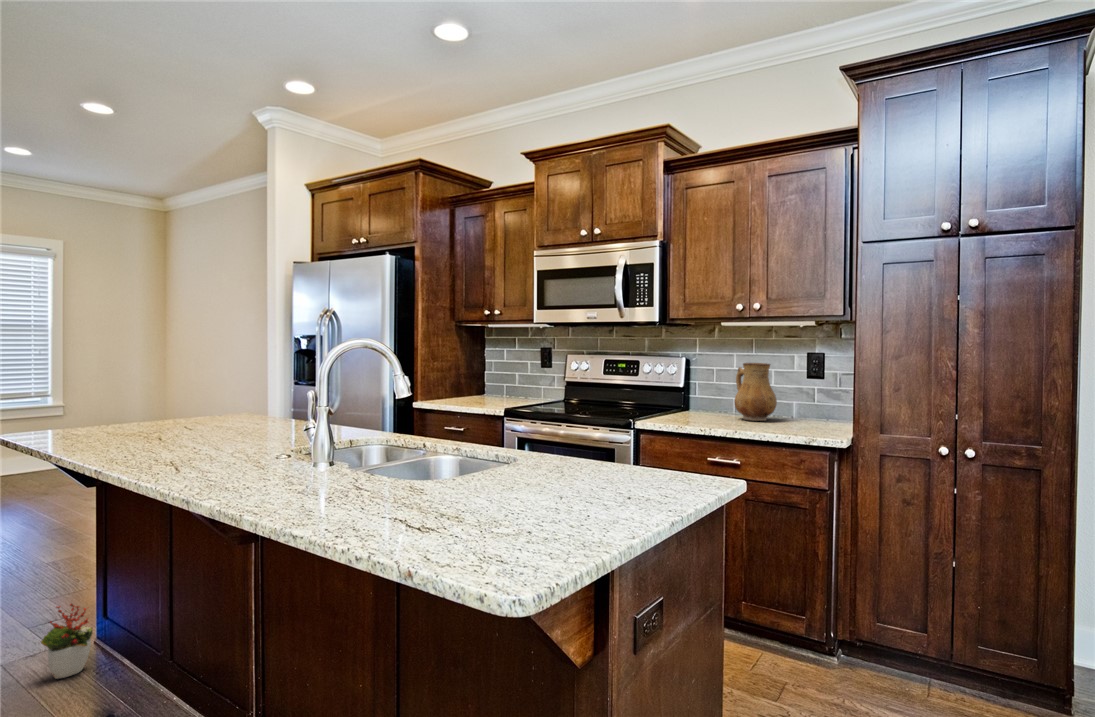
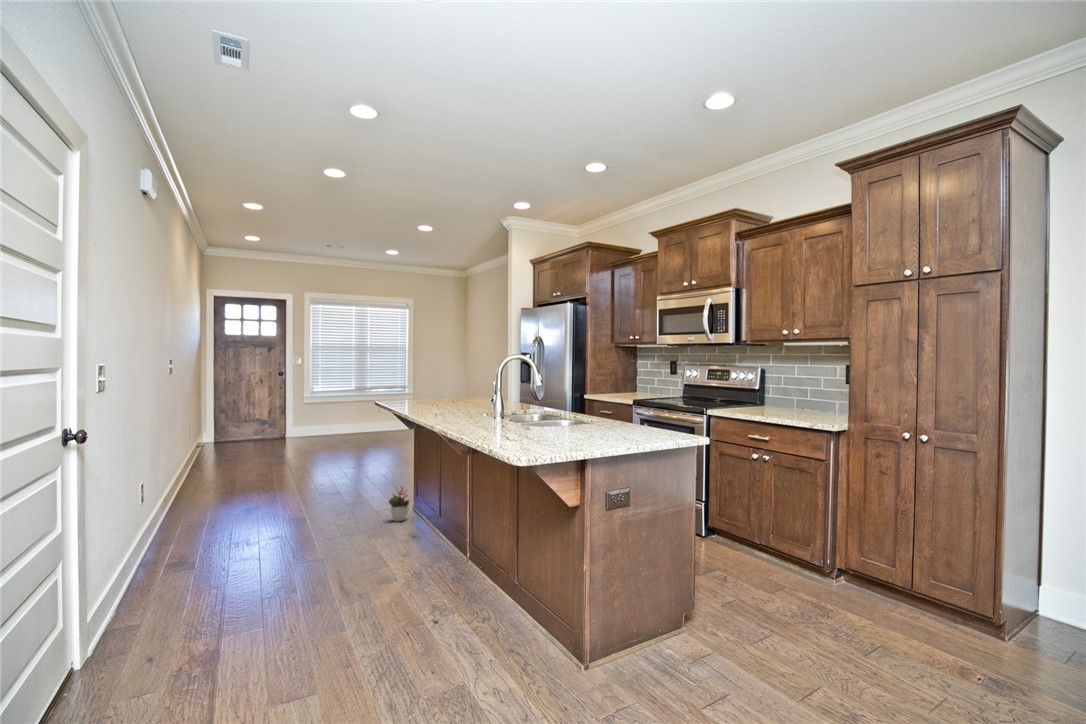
ceramic pitcher: present [734,363,777,421] -> none [785,371,817,413]

